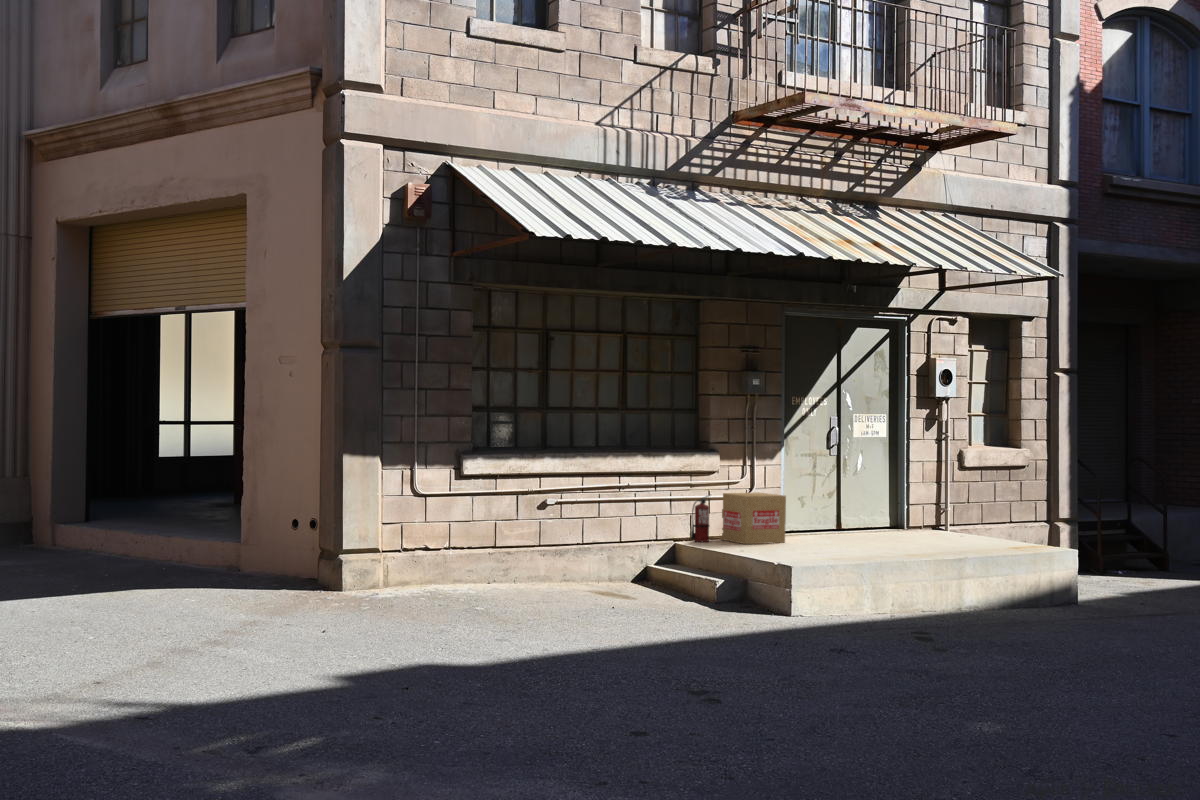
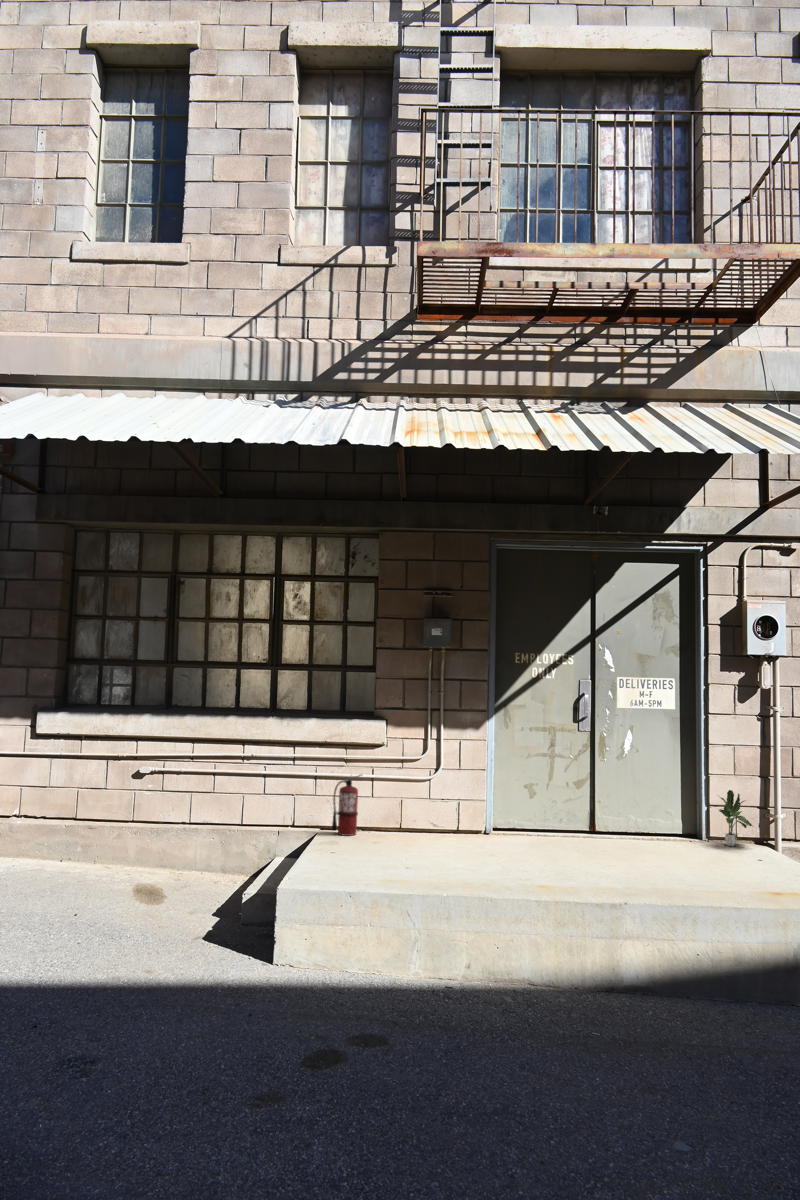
cardboard box: present [720,492,786,544] -> none [377,773,442,848]
potted plant: none [917,492,943,531] -> present [719,790,752,846]

